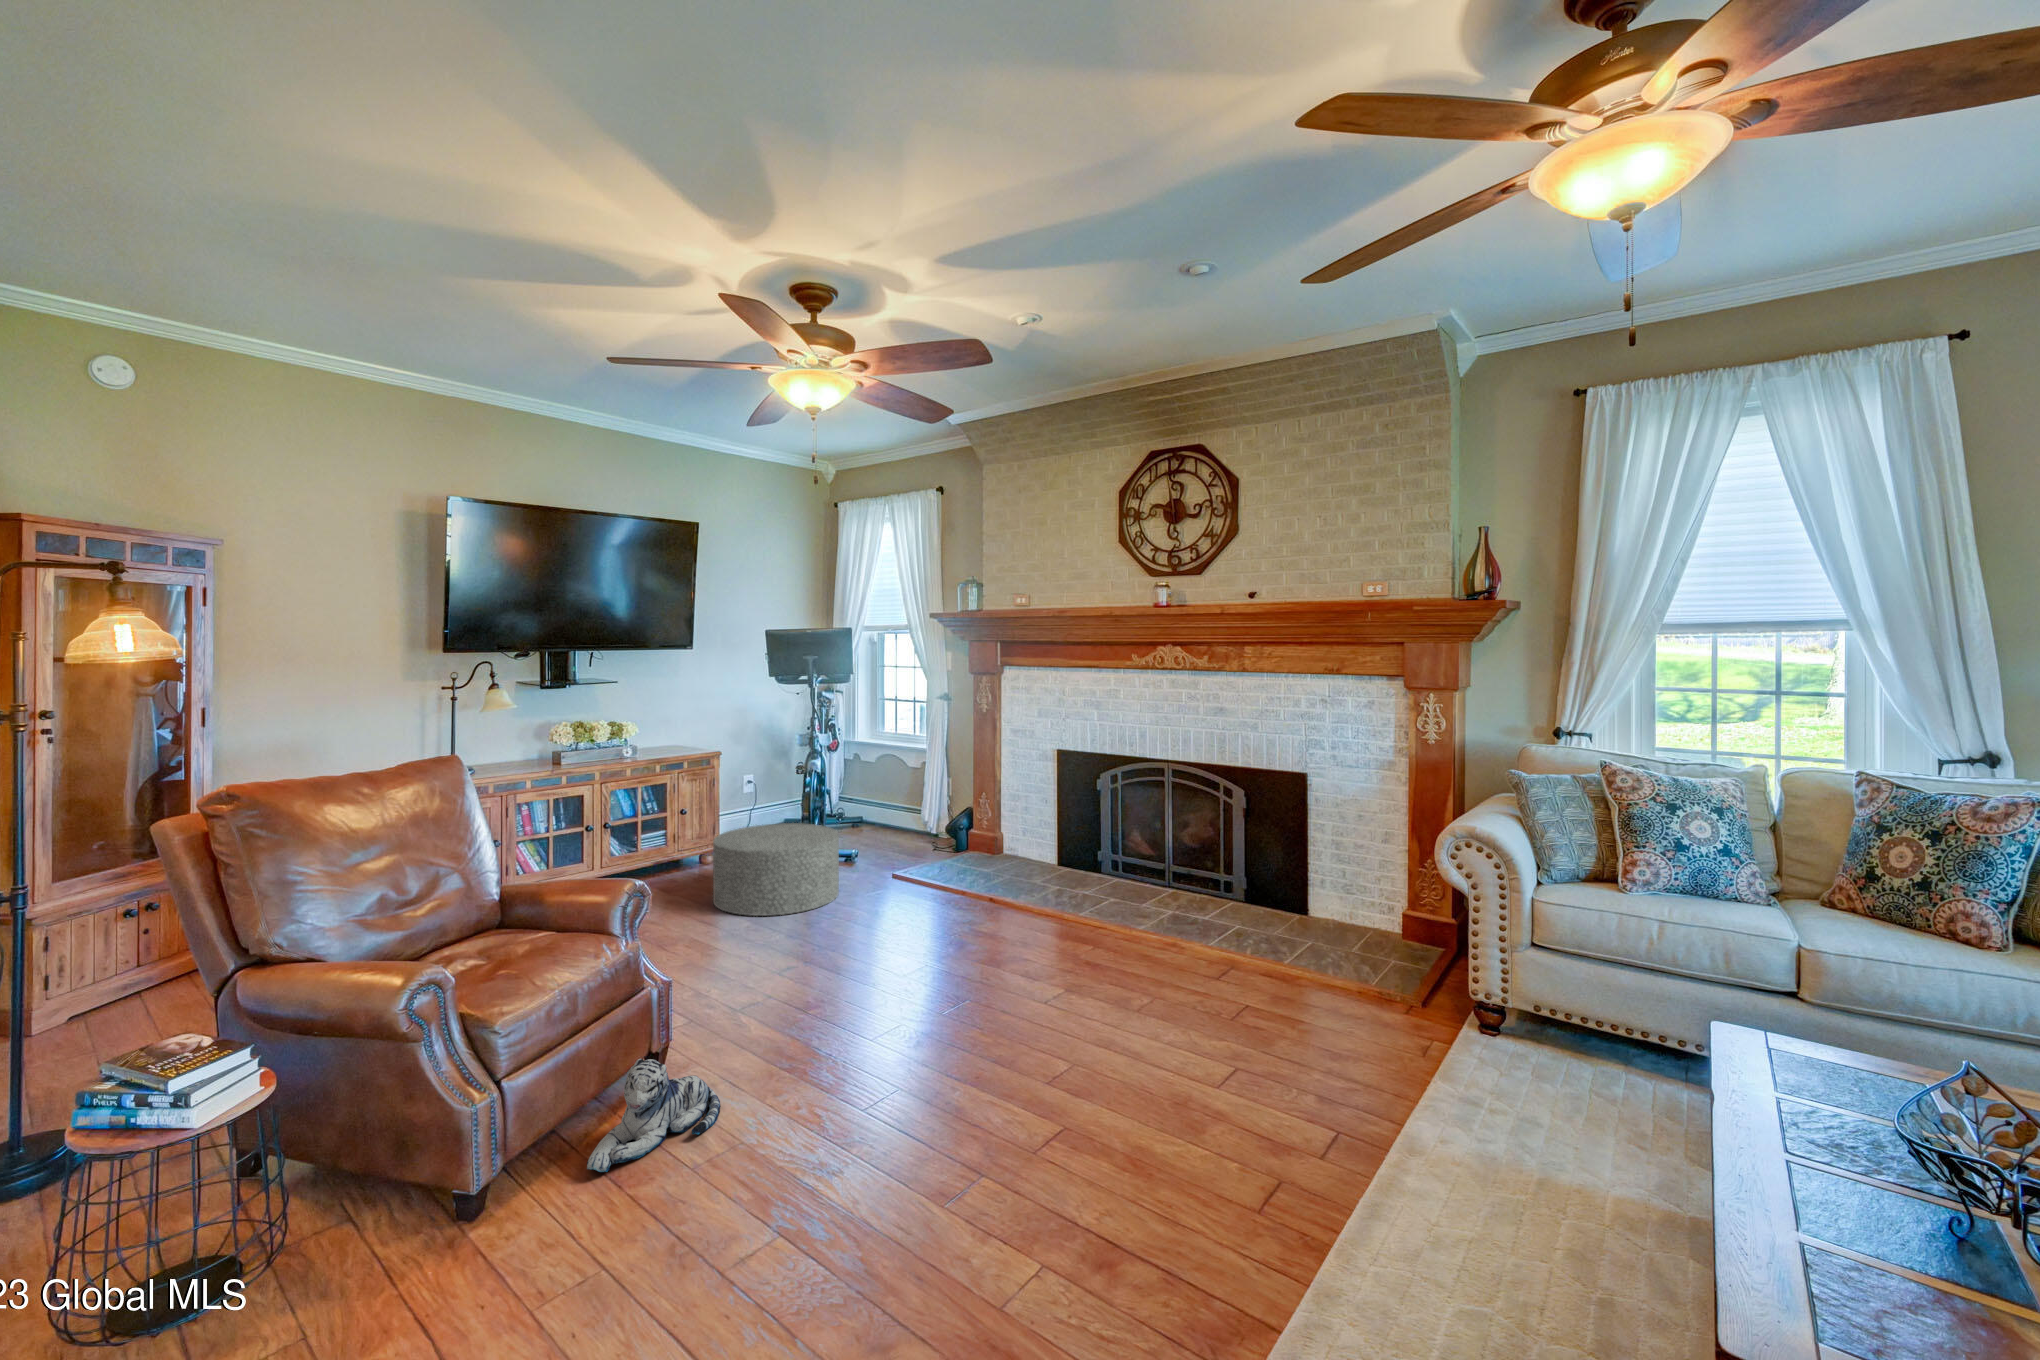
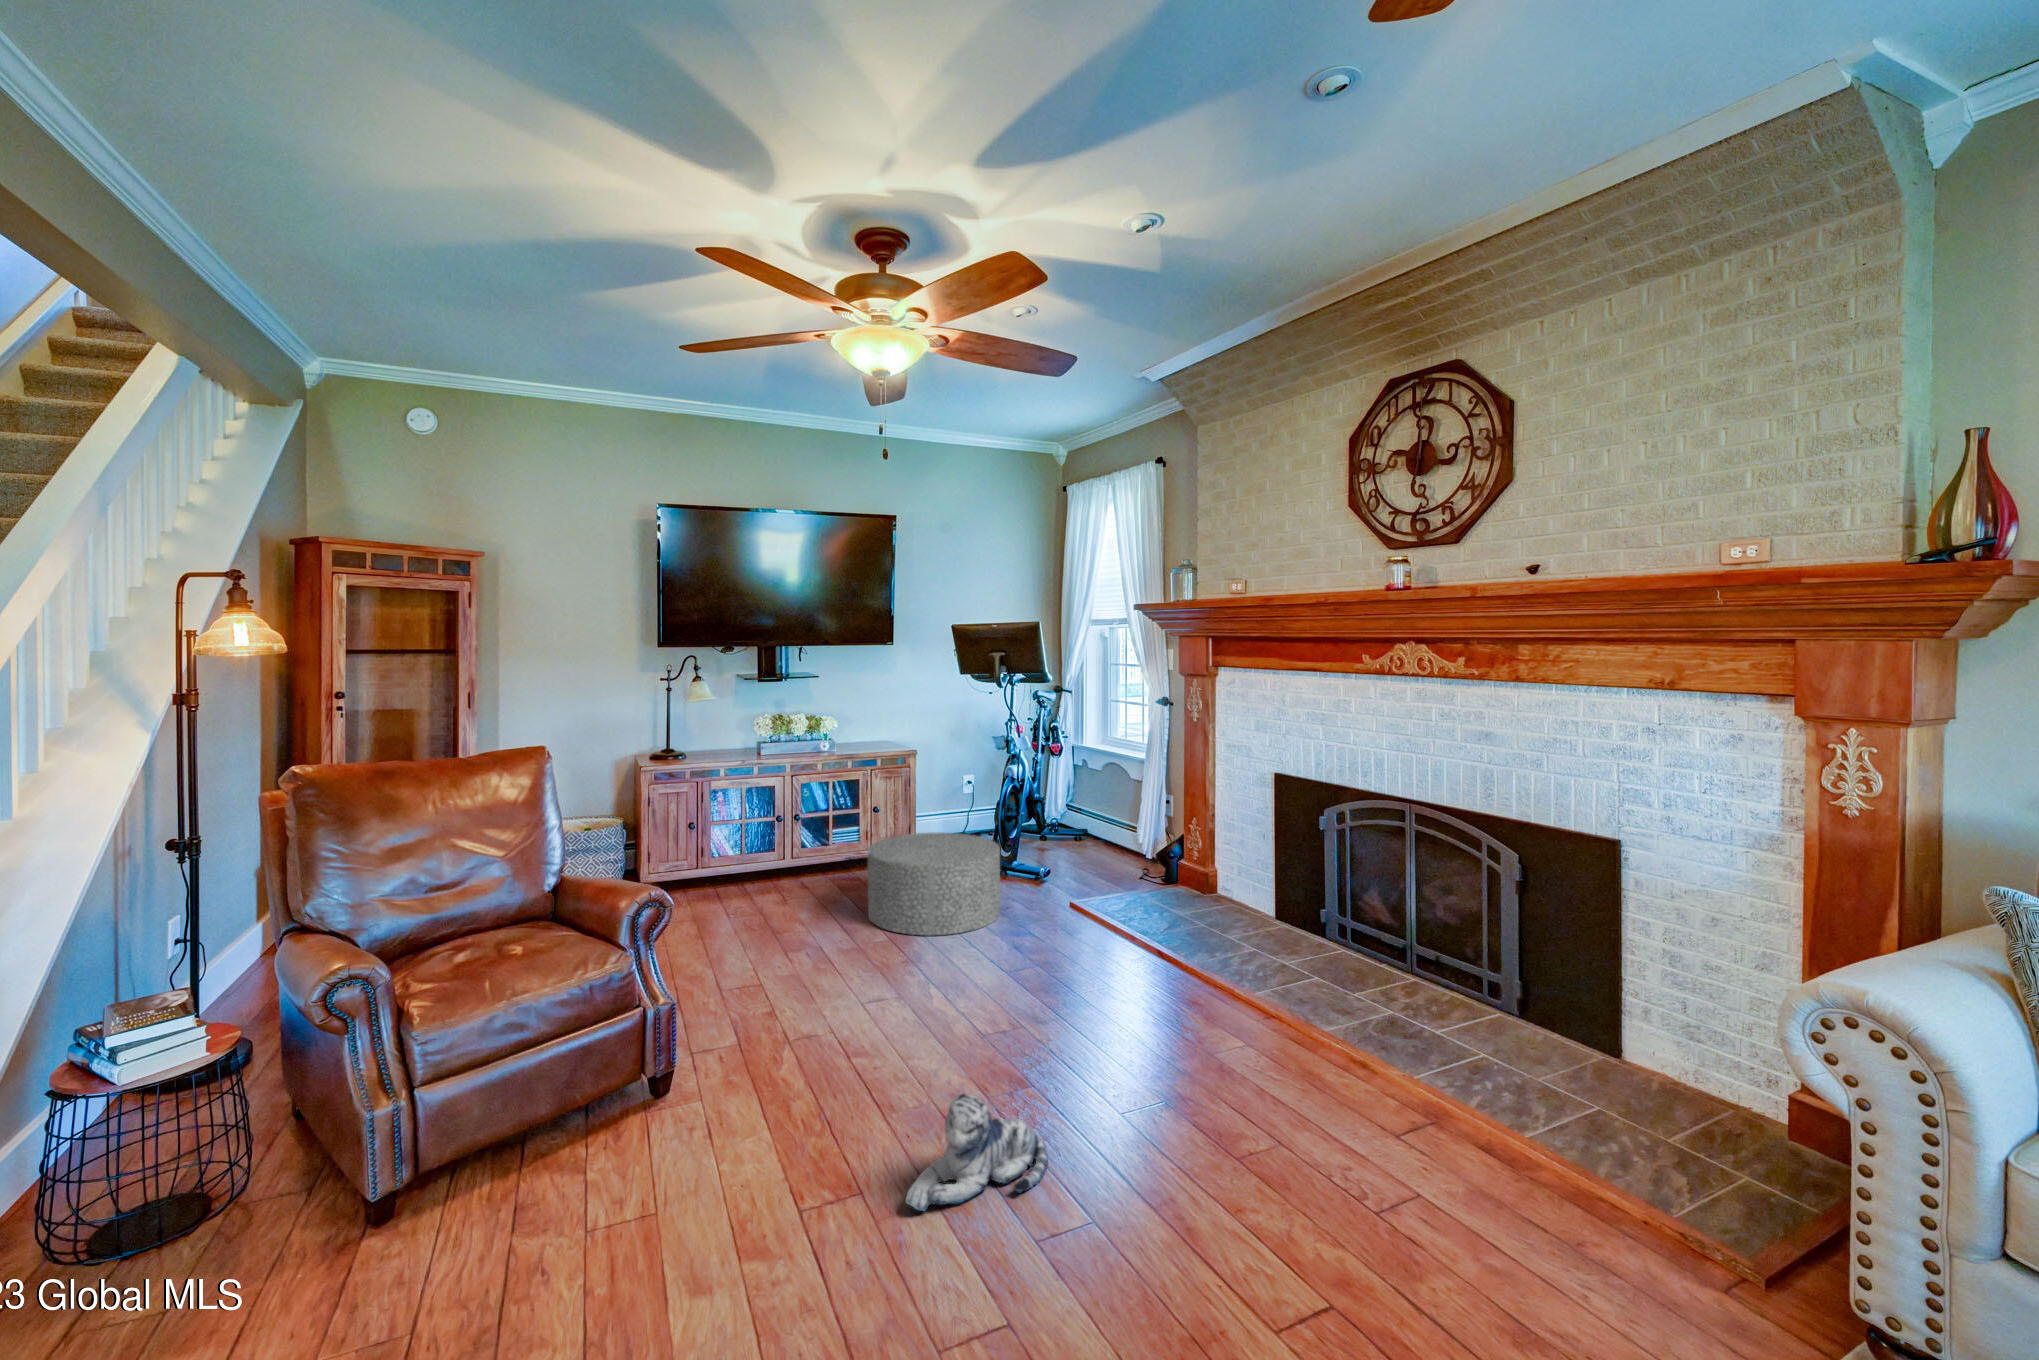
plush toy: present [587,1059,721,1172] -> present [906,1093,1048,1211]

